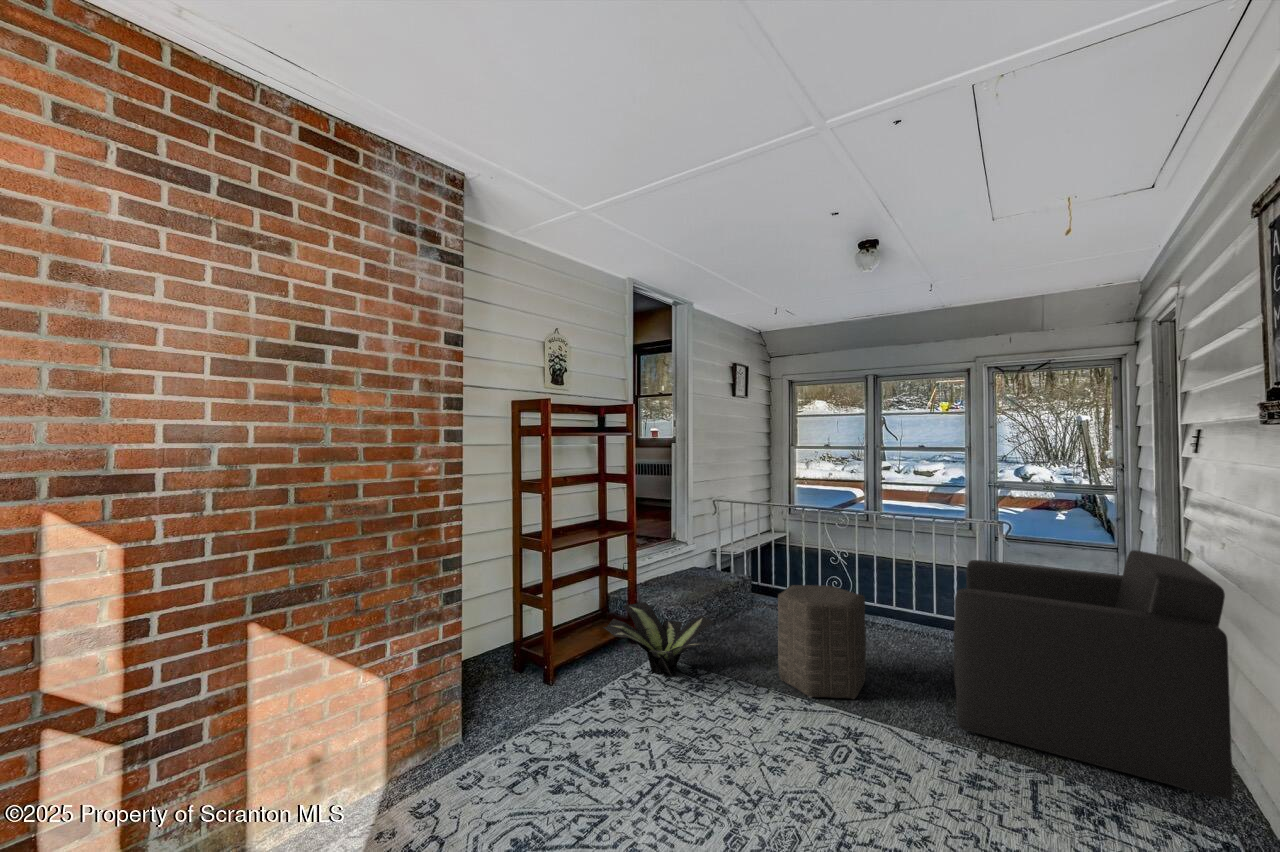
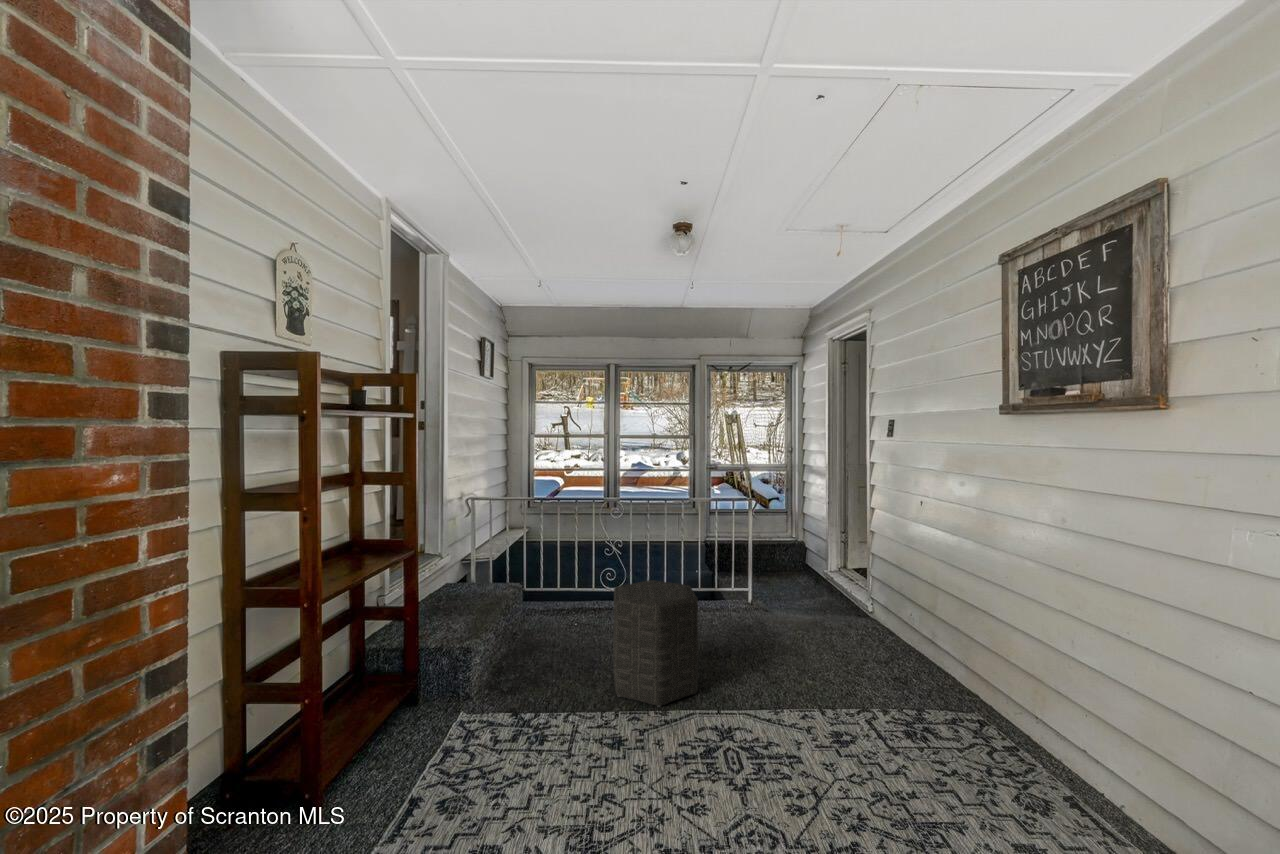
armchair: present [954,550,1233,800] -> none [746,514,959,693]
potted plant: present [604,602,714,676] -> none [400,644,554,741]

